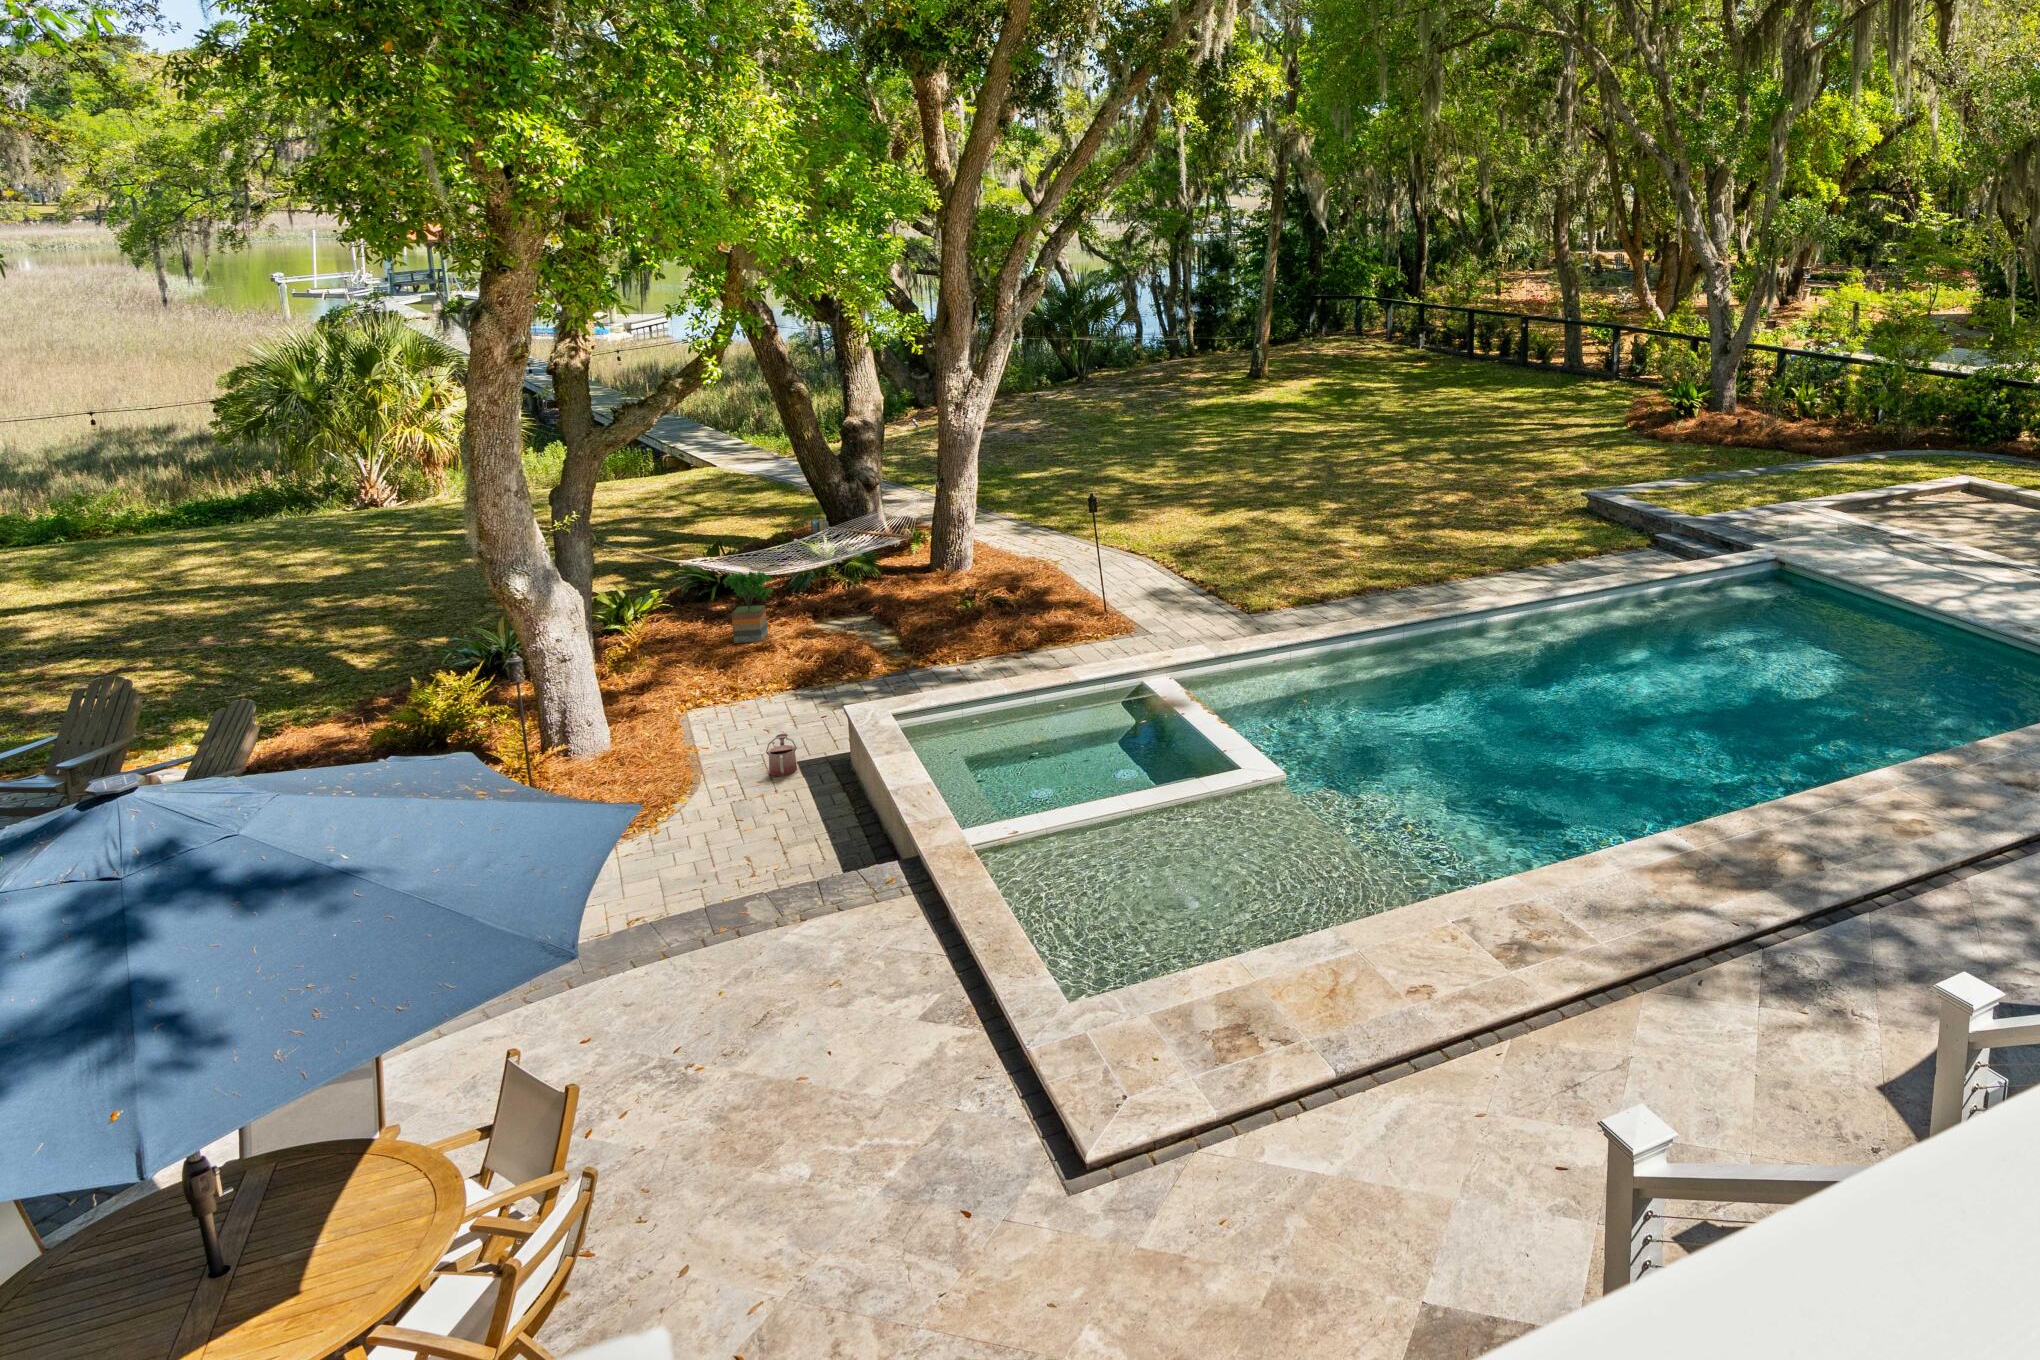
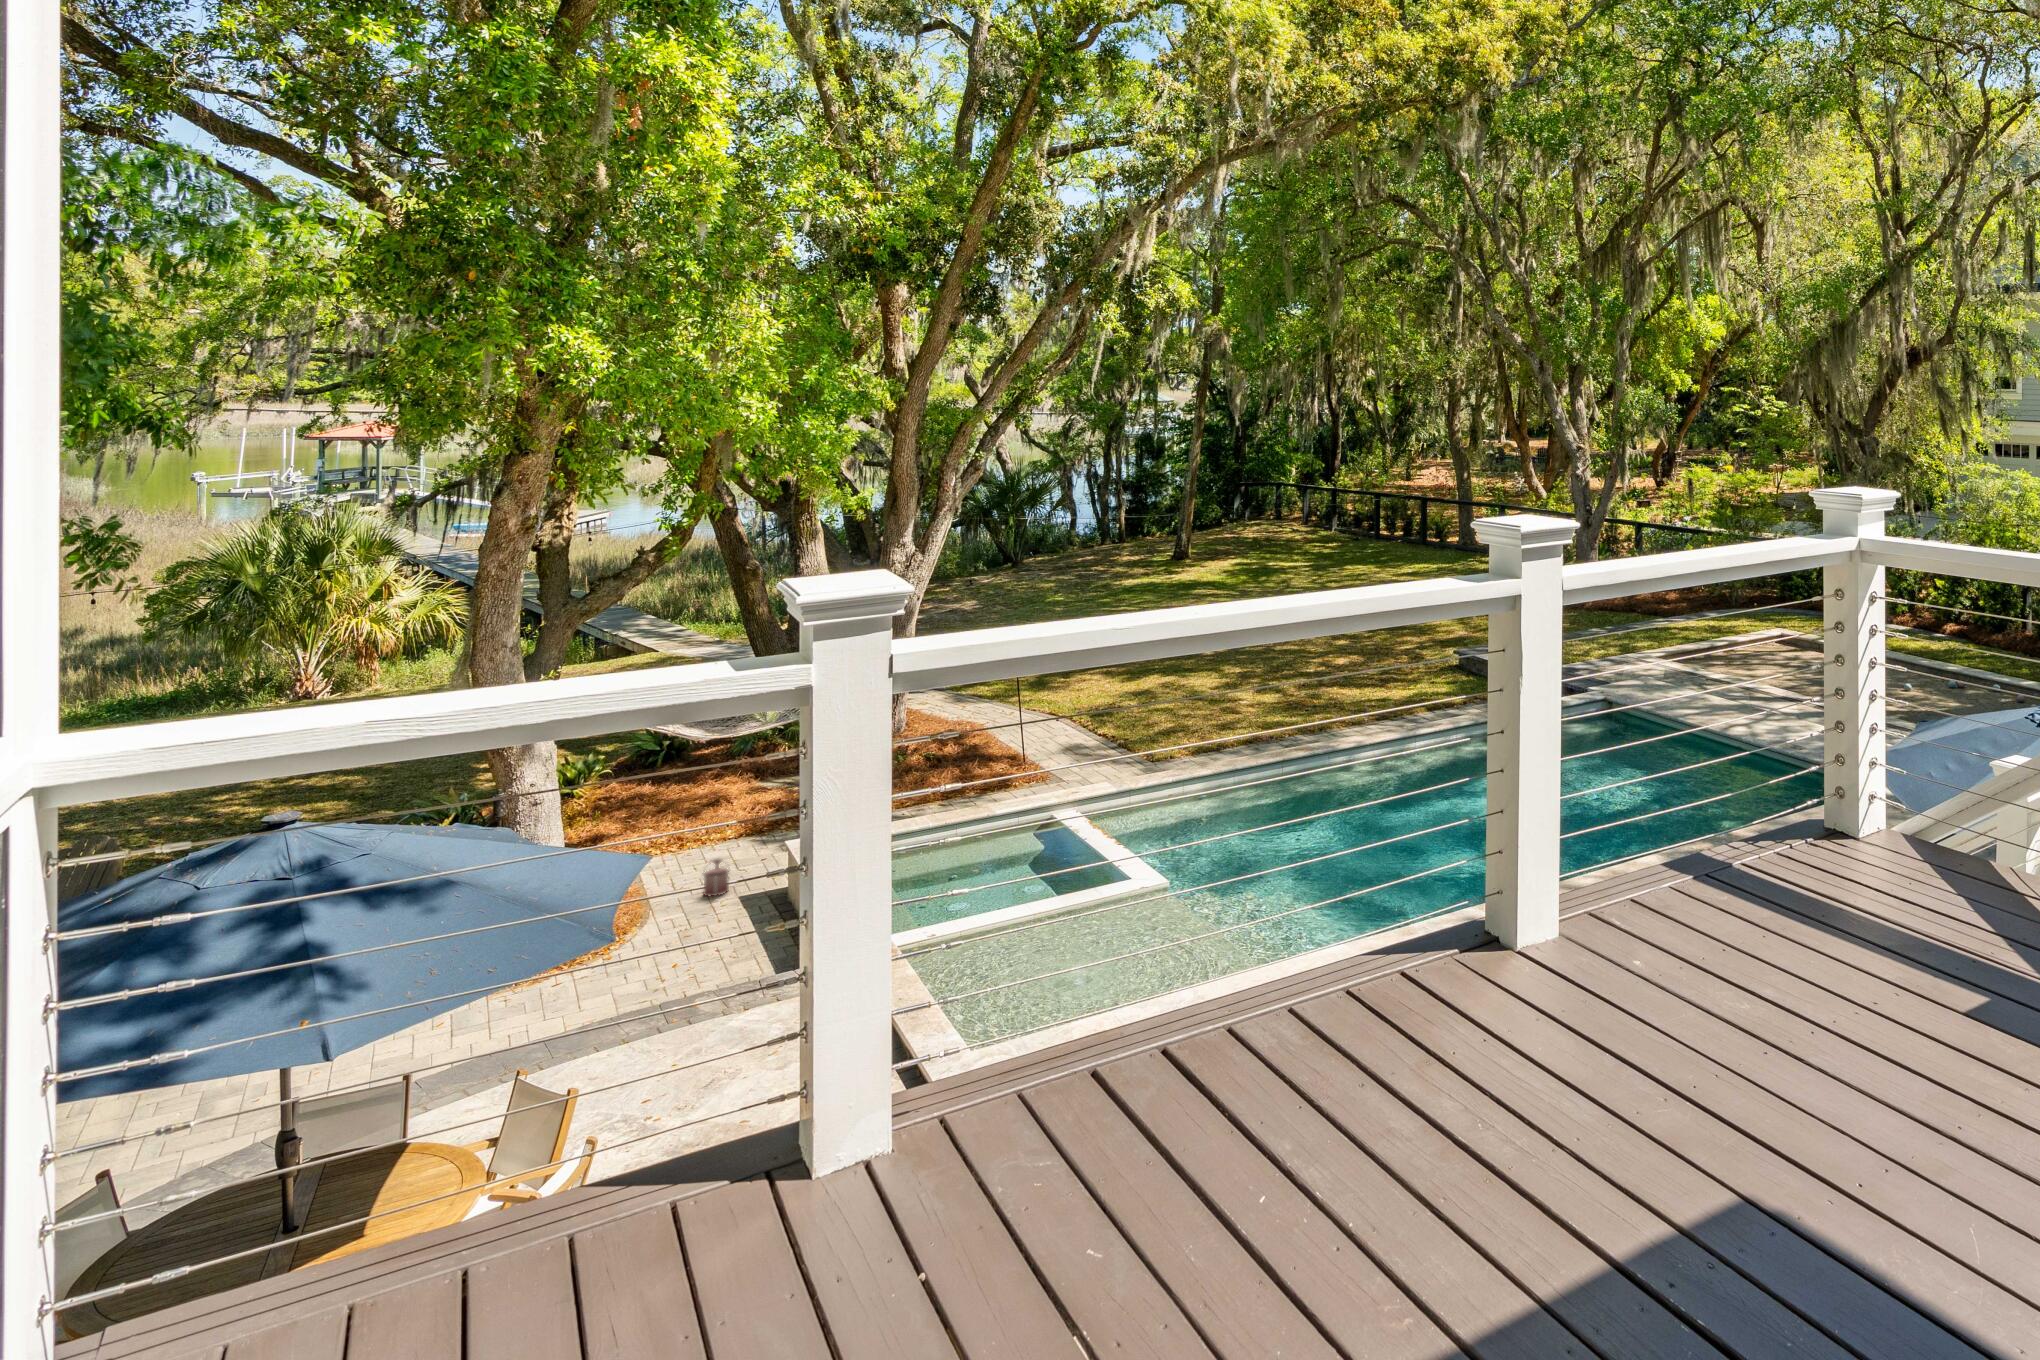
potted tree: present [724,571,773,643] -> none [667,726,714,794]

